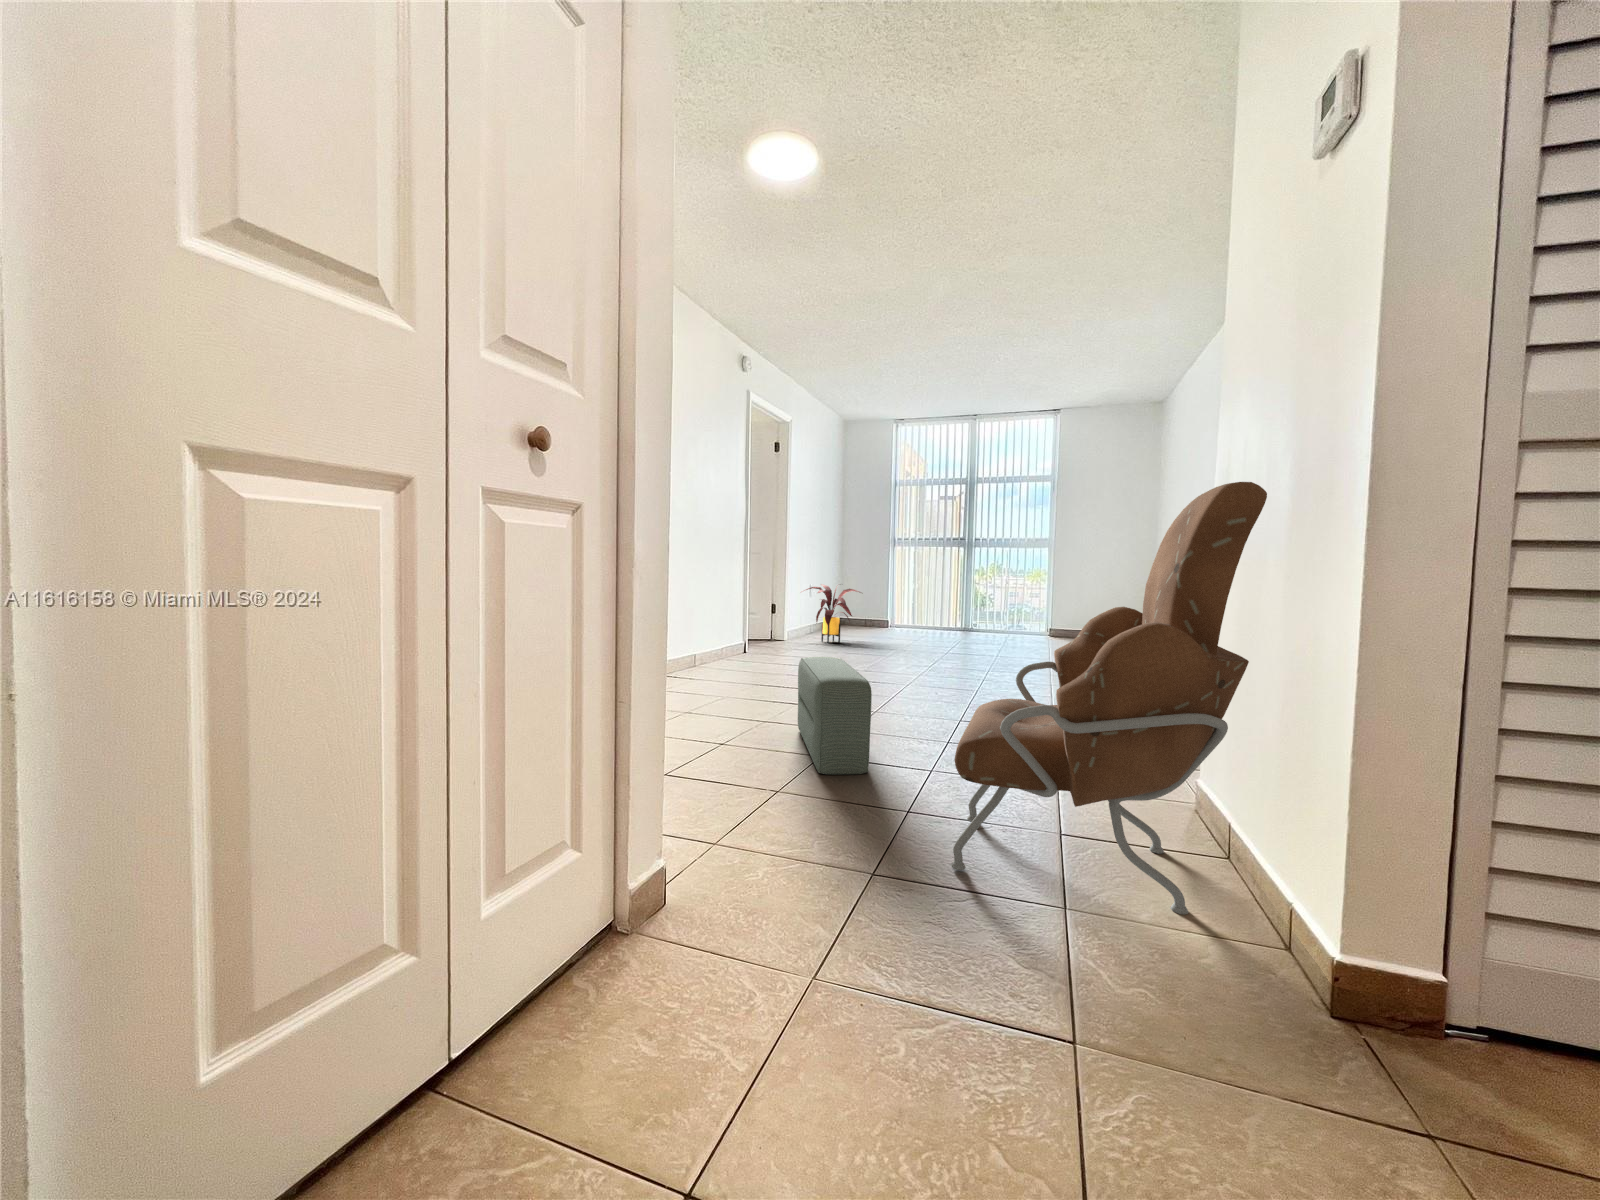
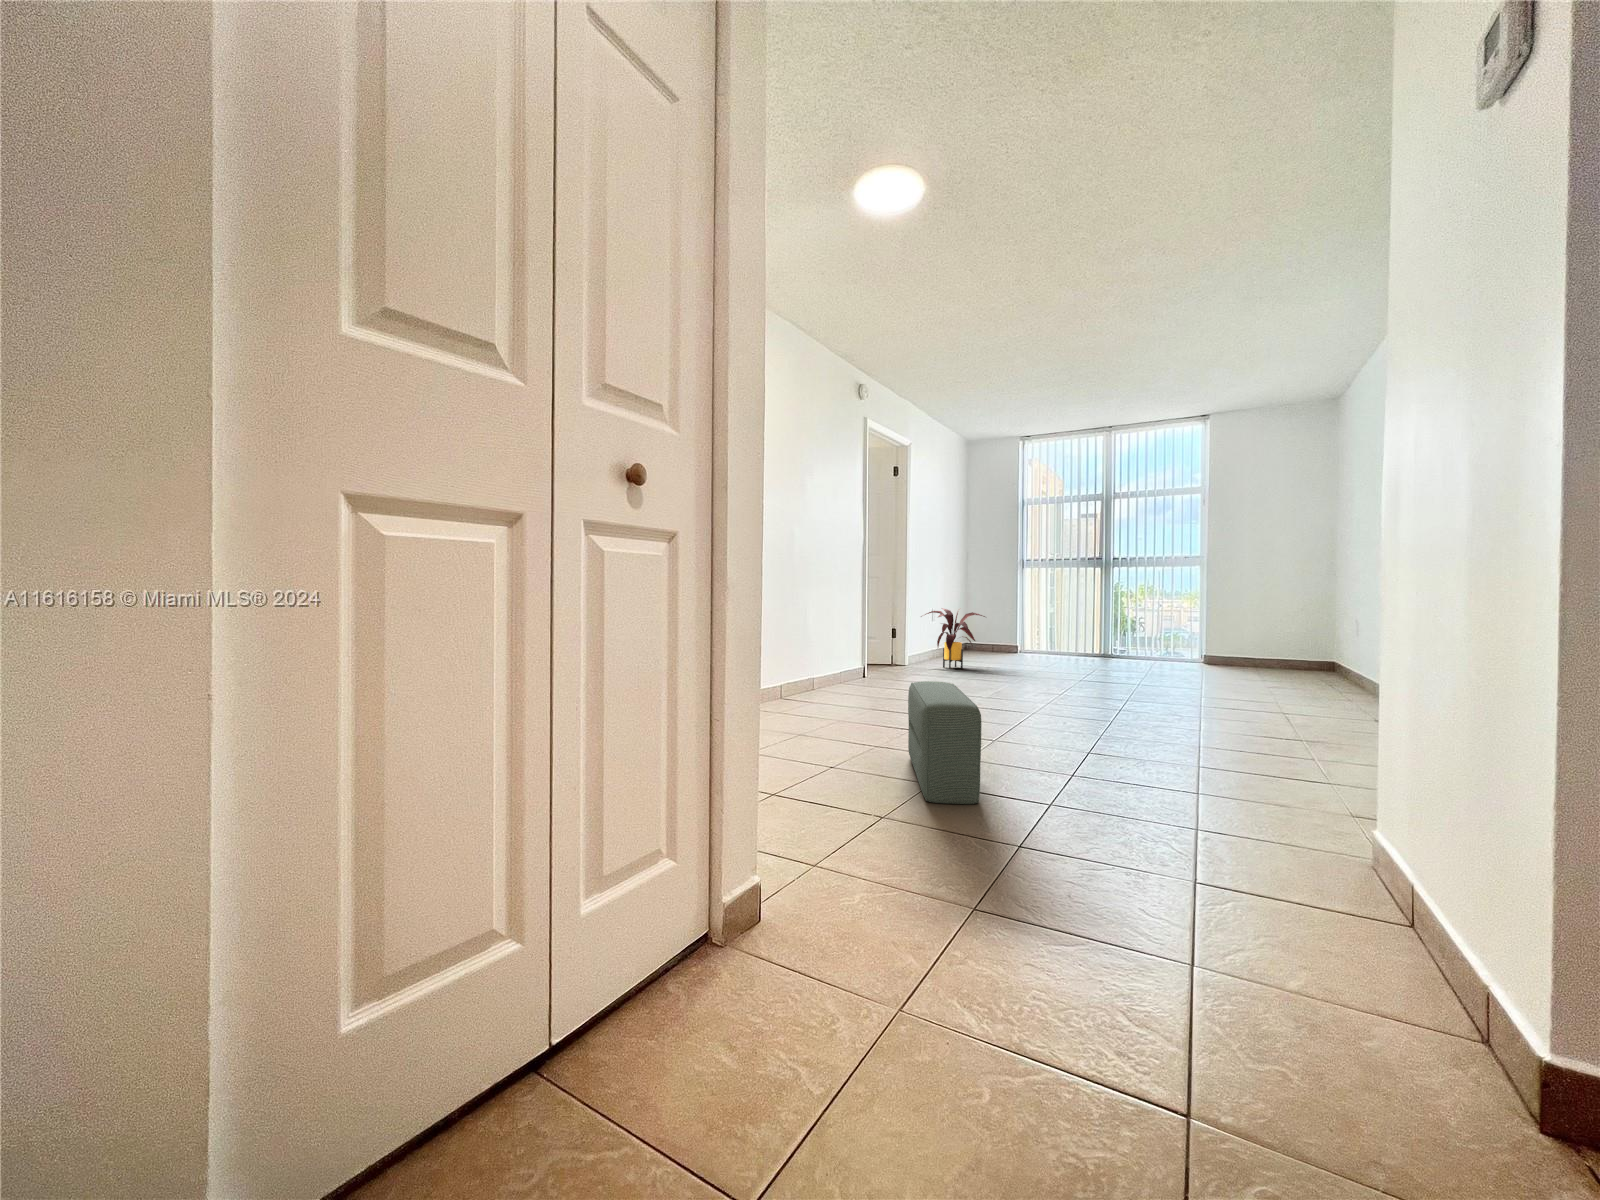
armchair: present [951,482,1267,915] -> none [1060,482,1435,988]

